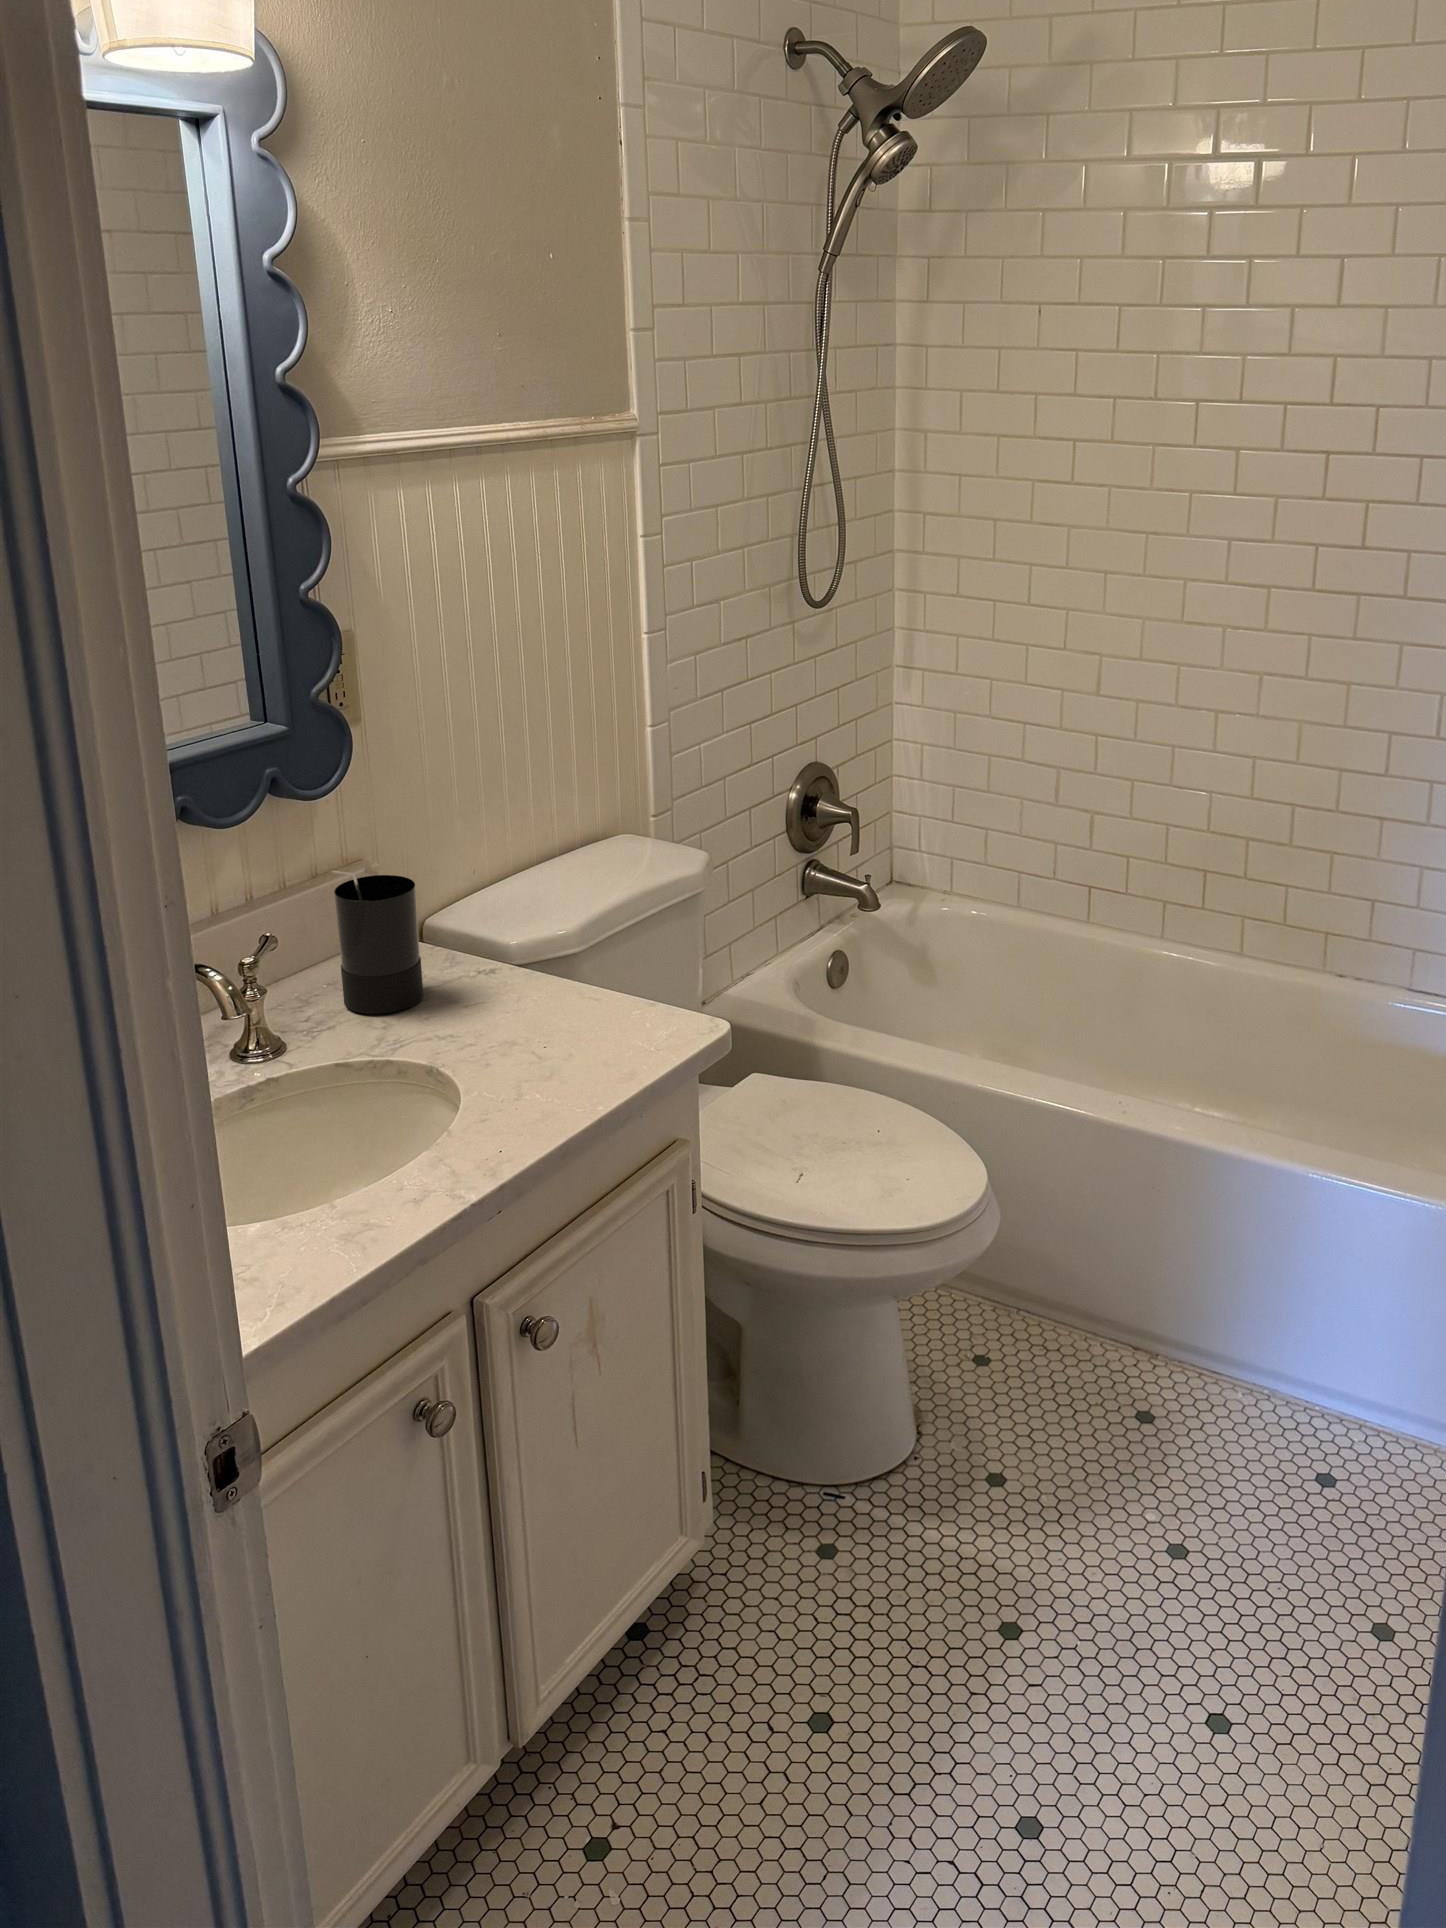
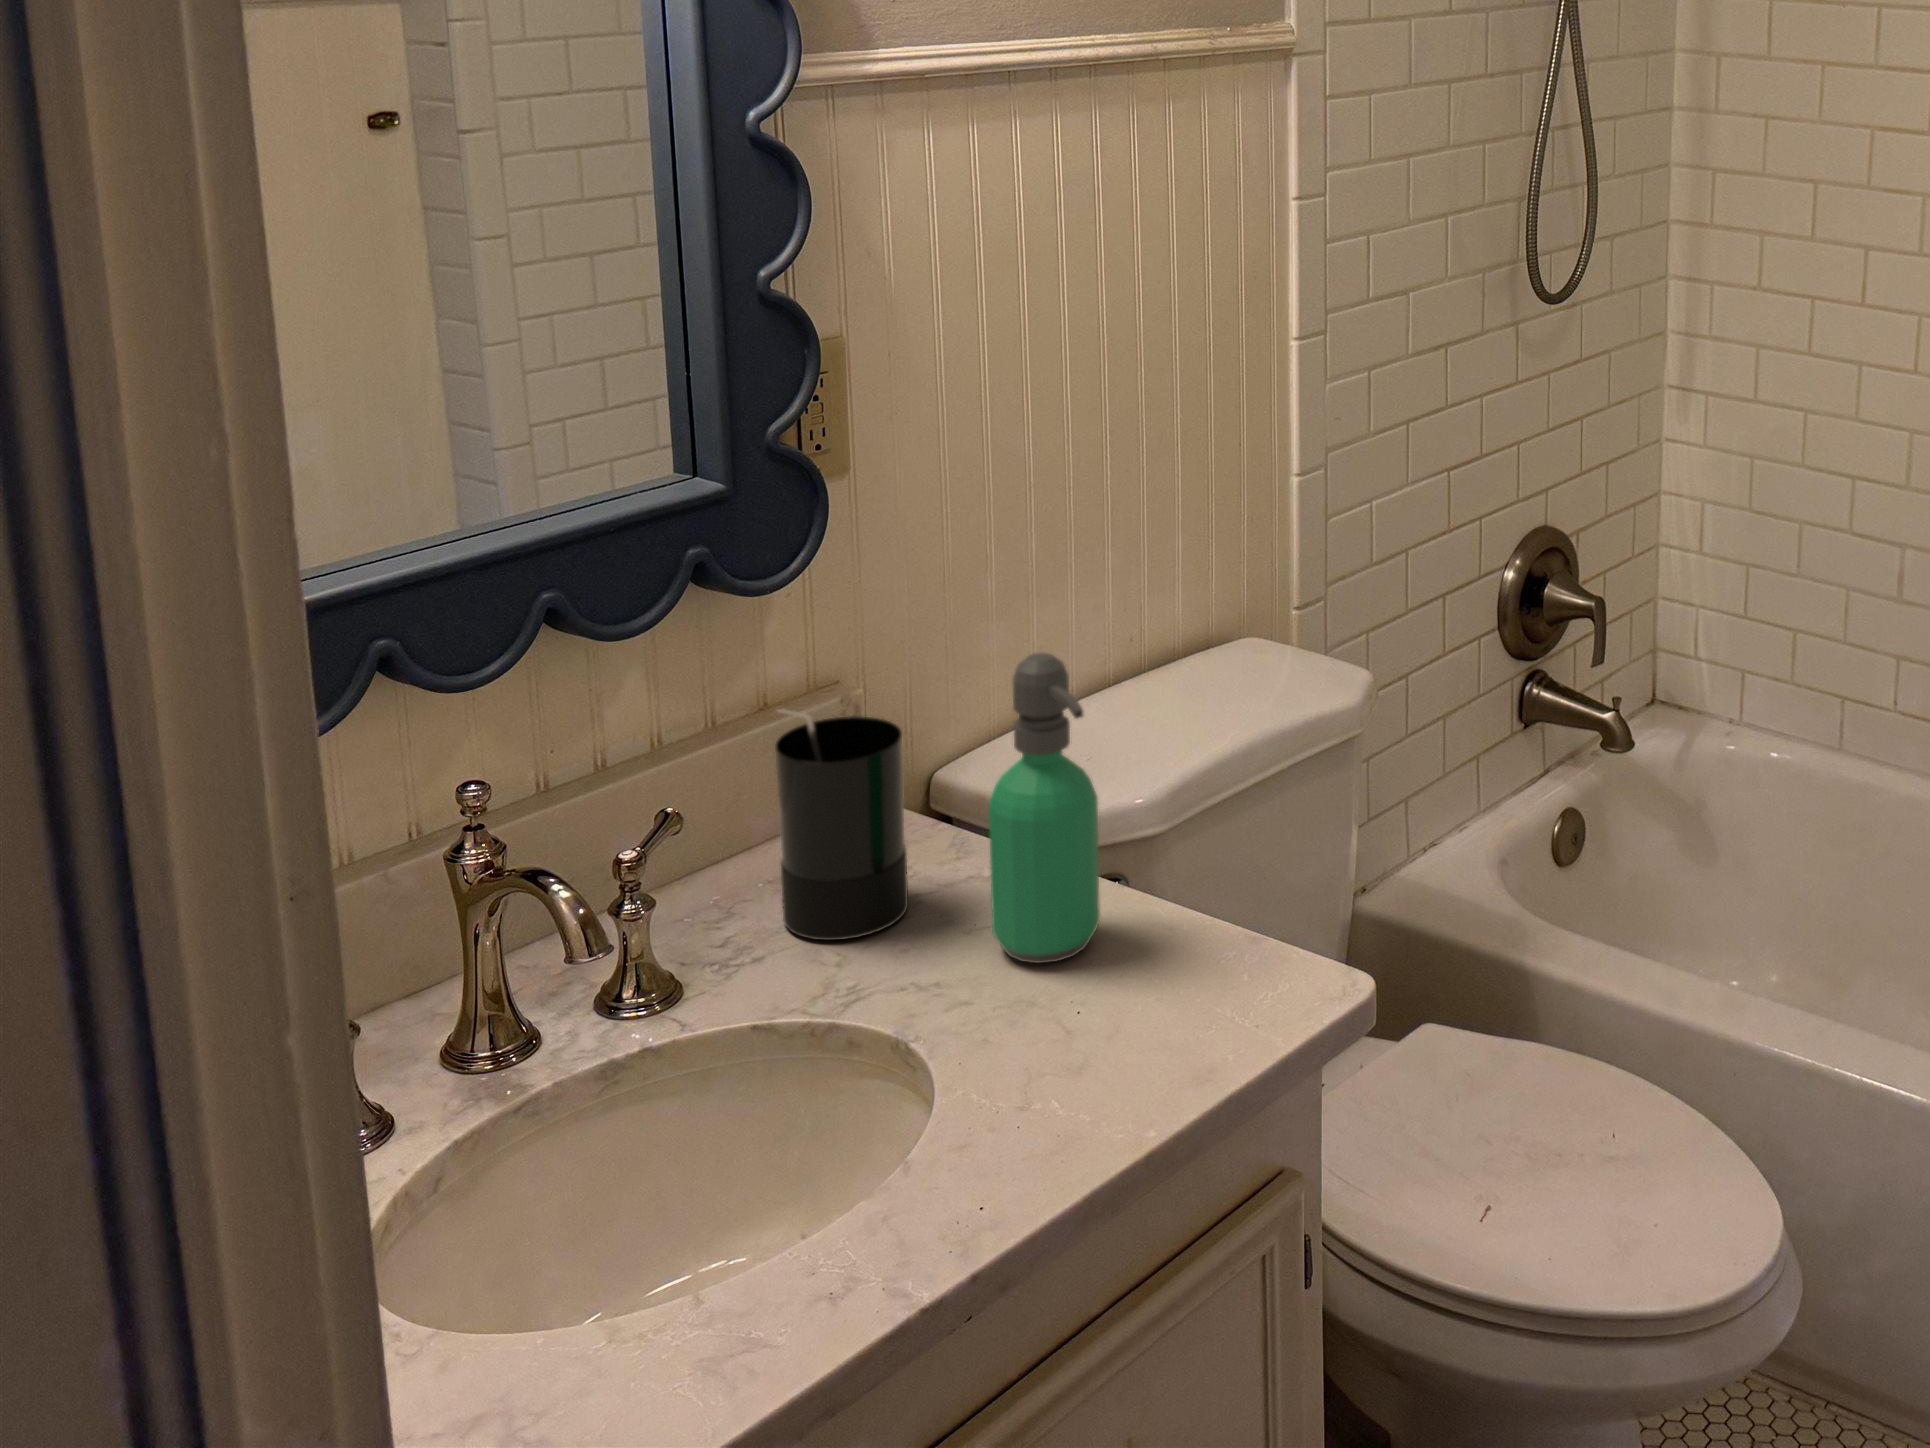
soap dispenser: none [477,827,549,1022] -> present [989,652,1100,963]

